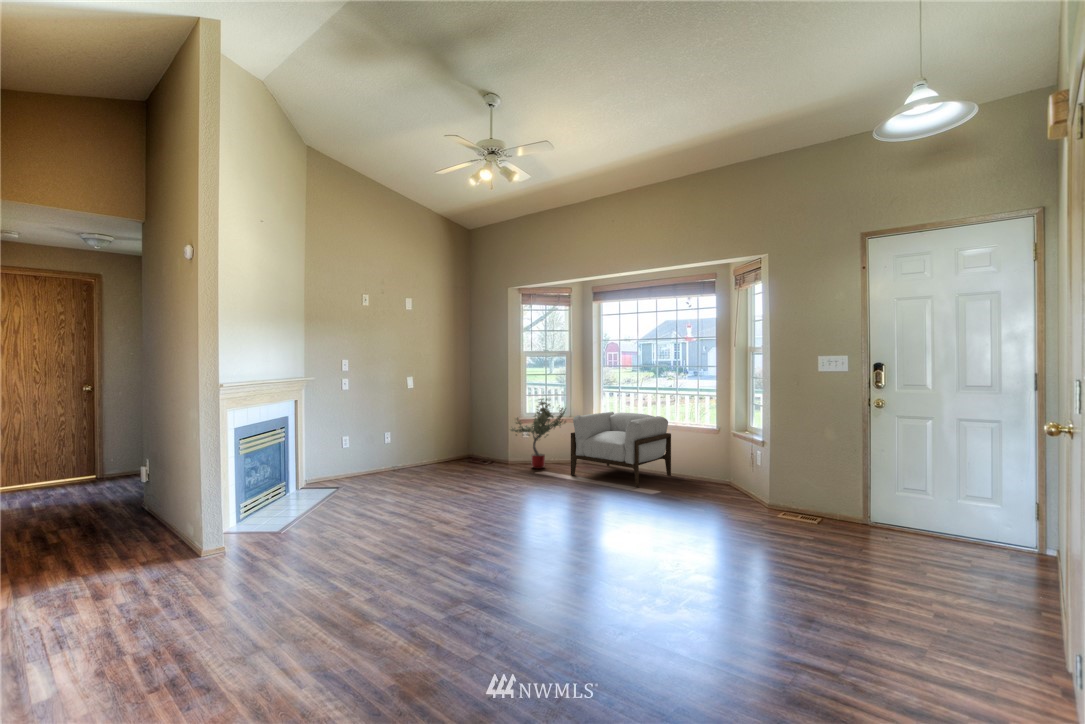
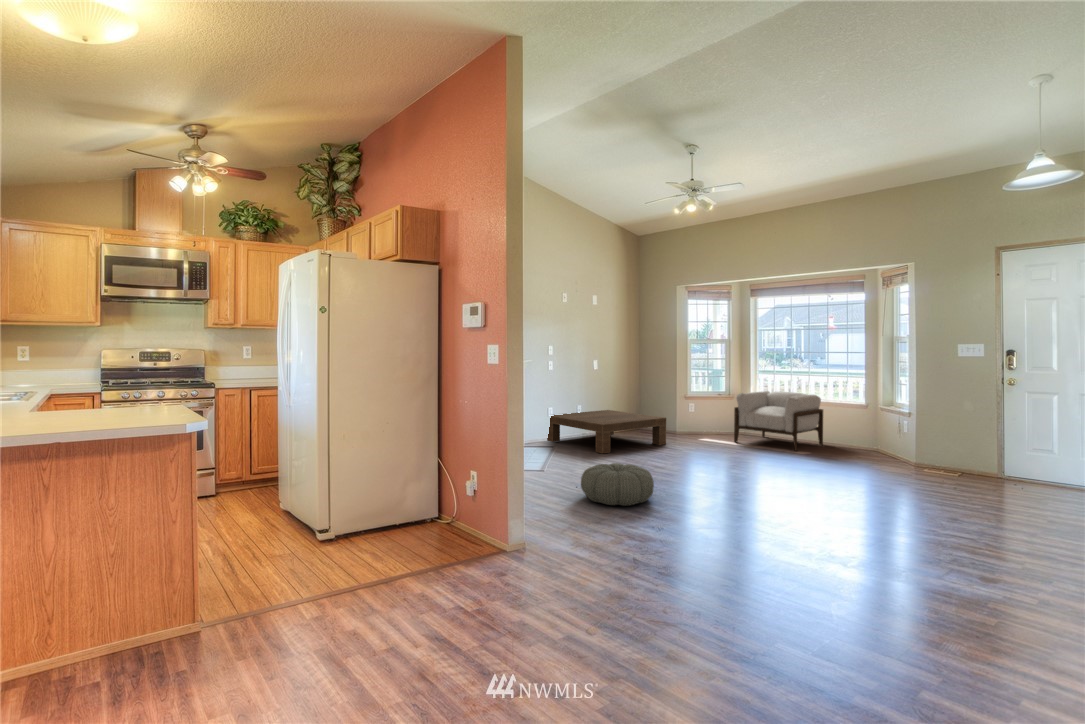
potted tree: present [511,399,566,469] -> none [678,379,728,437]
coffee table: none [335,437,487,502] -> present [547,410,666,453]
pouf: none [247,545,382,636] -> present [581,463,654,506]

